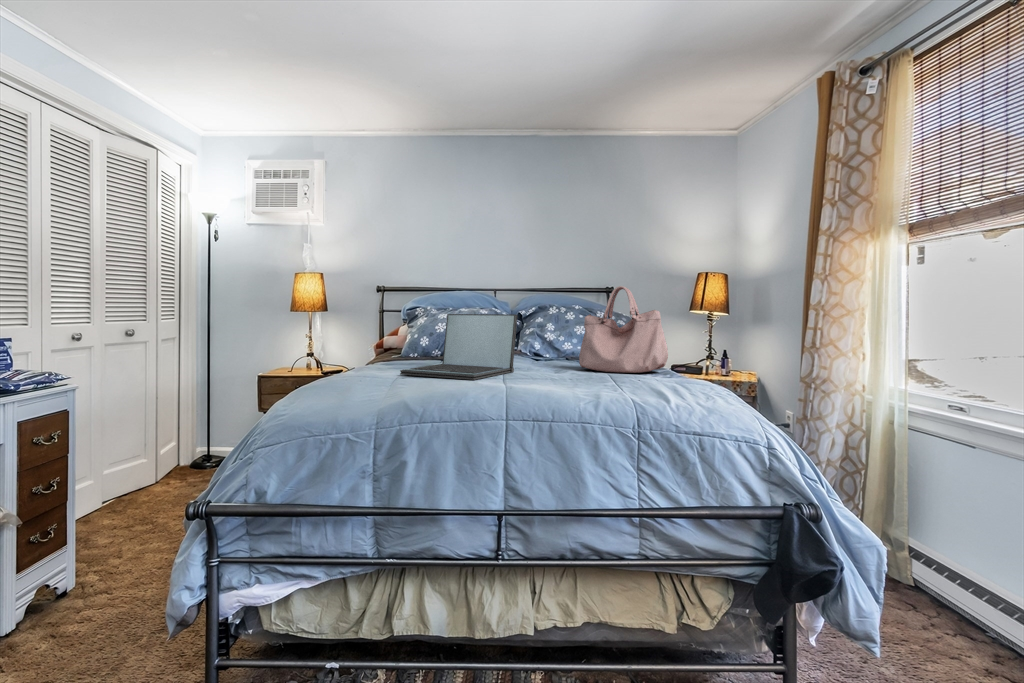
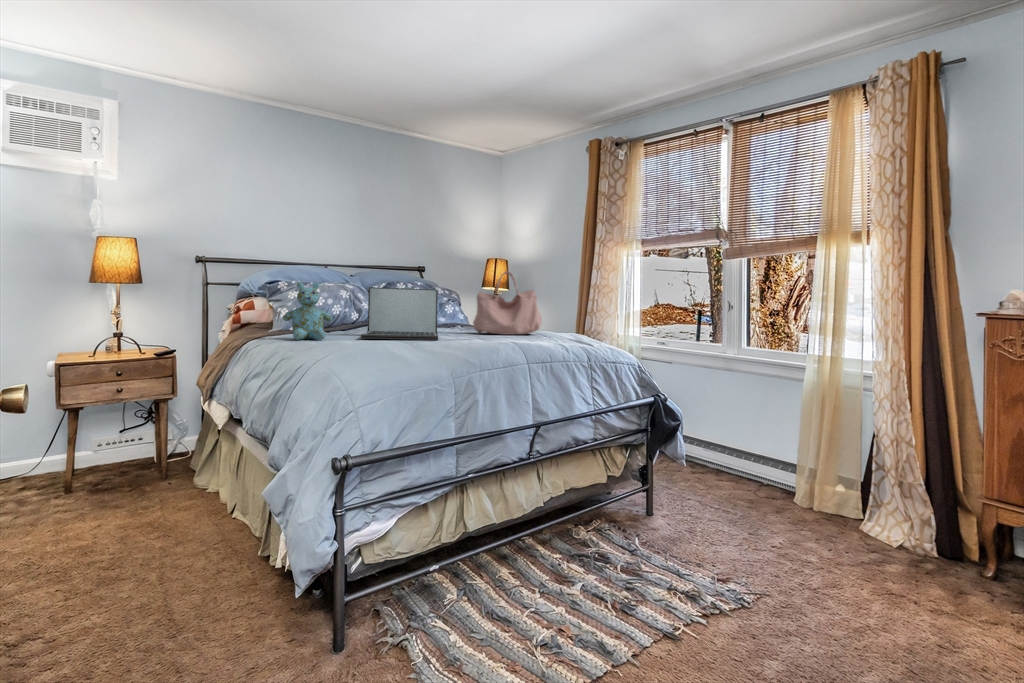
stuffed bear: none [335,312,386,374] -> present [283,282,332,340]

